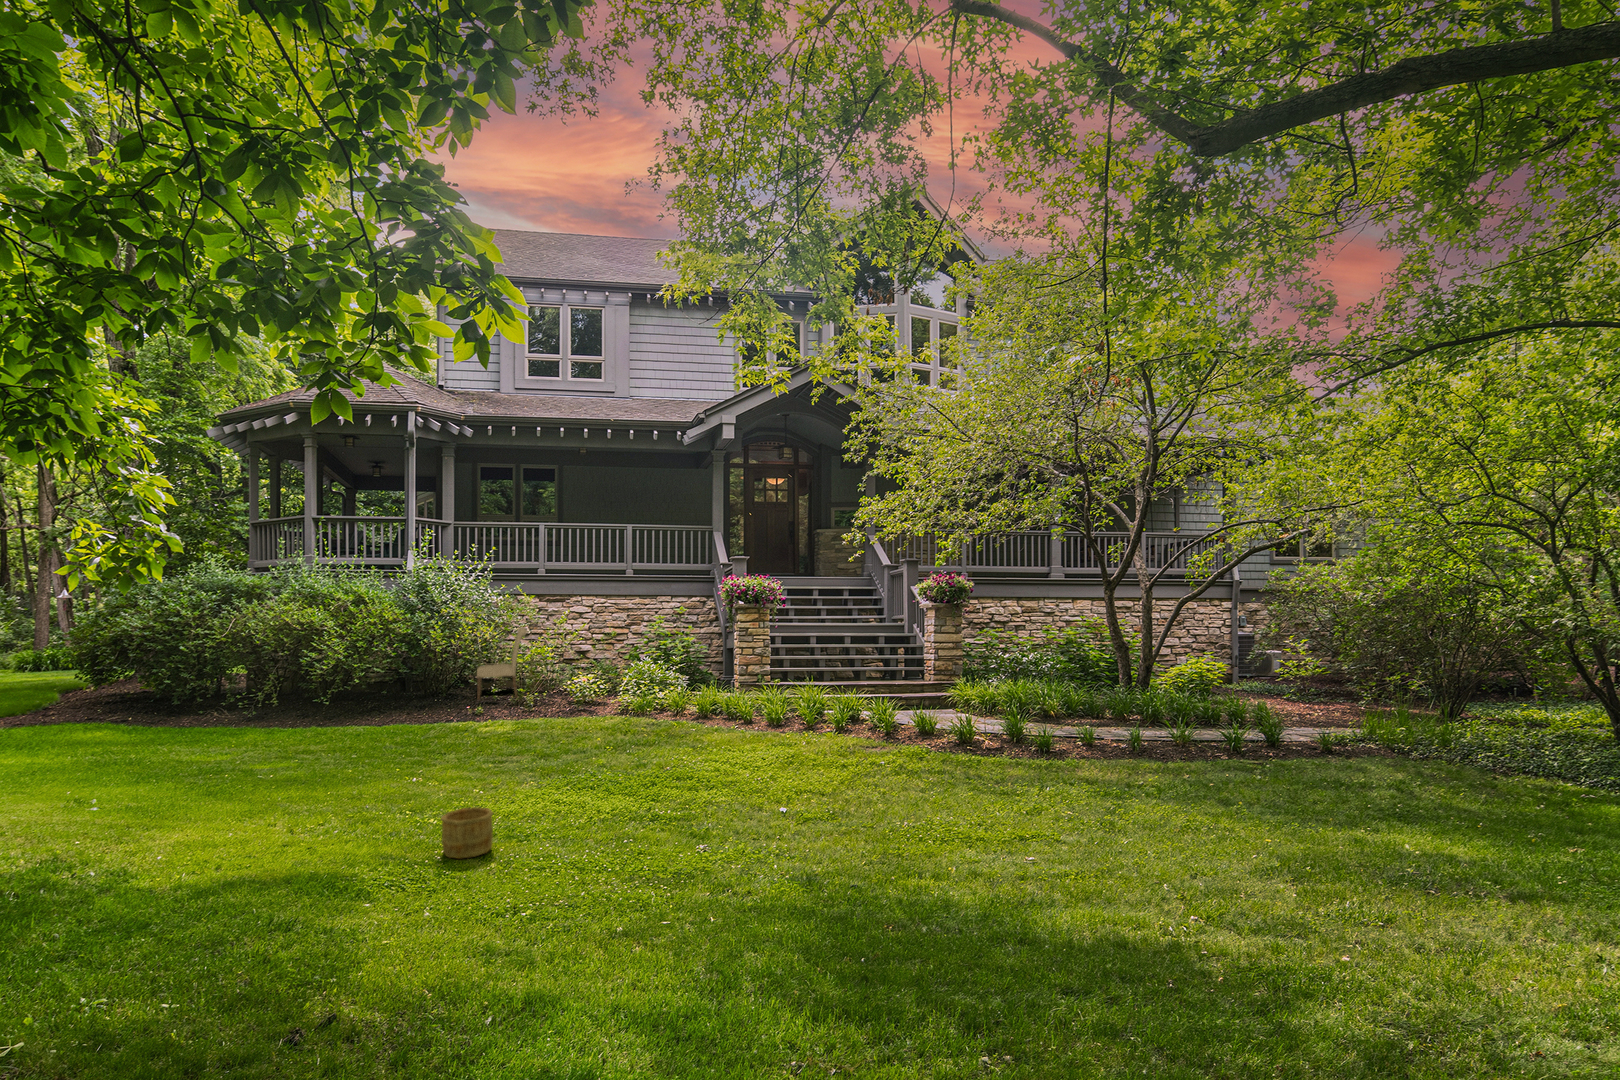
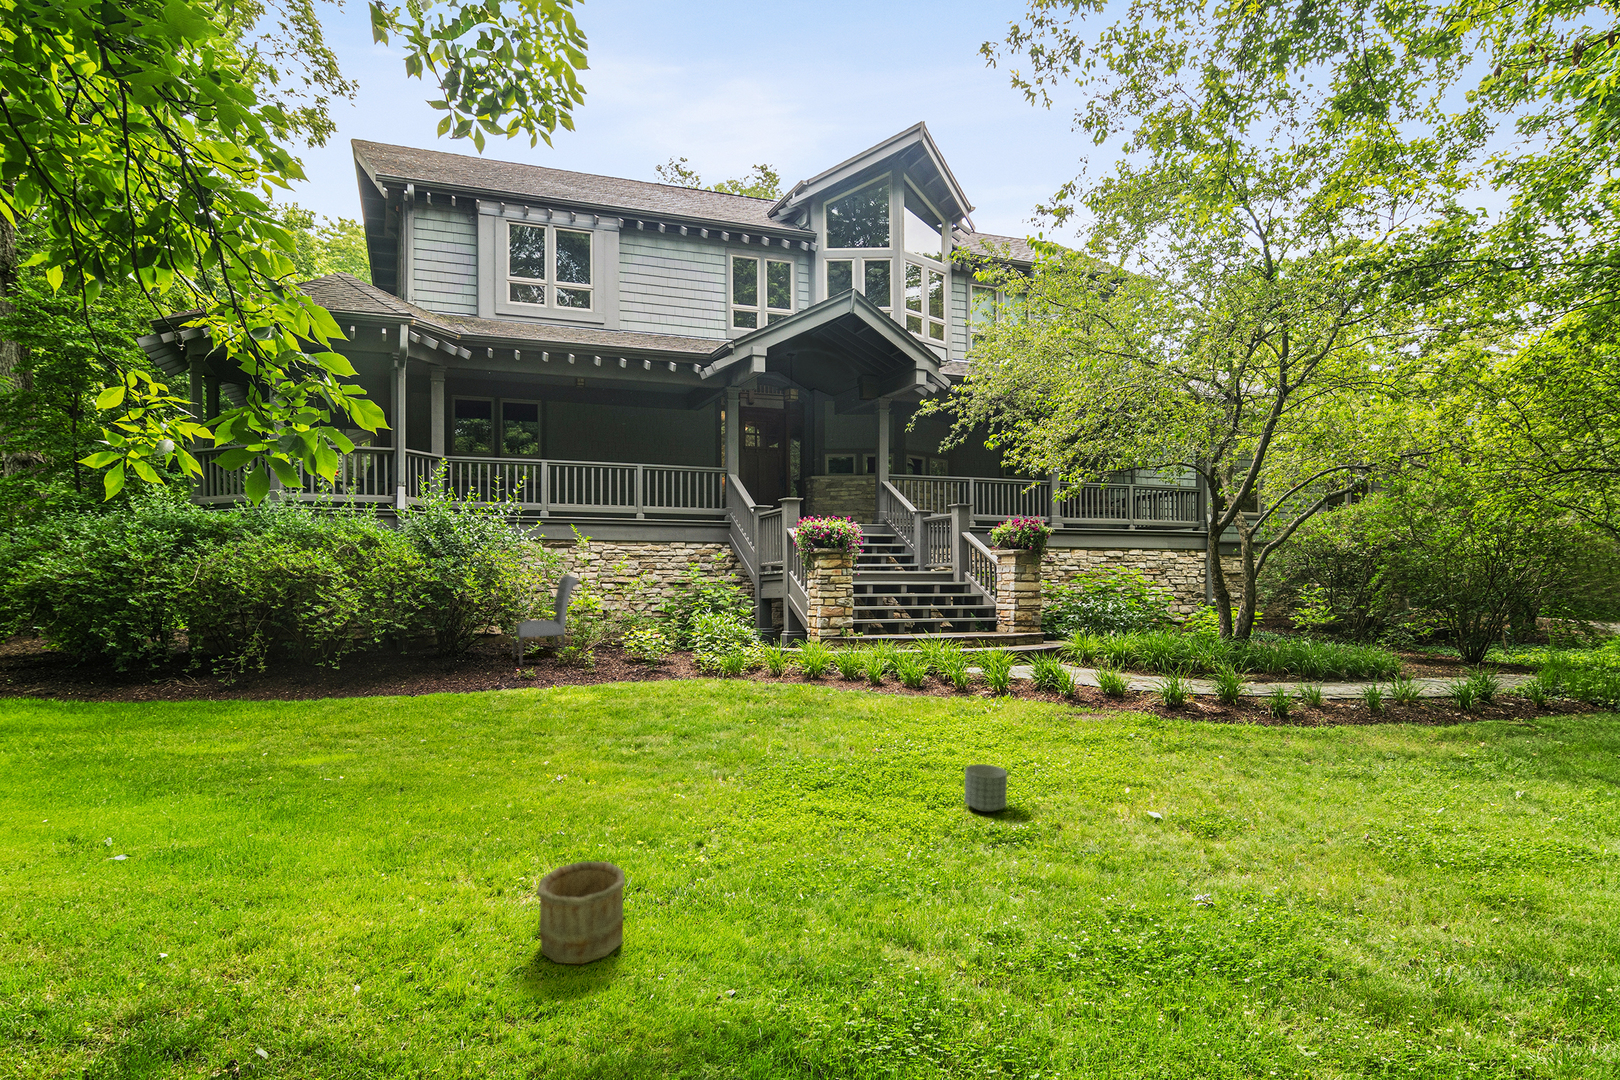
planter: none [618,774,649,808] -> present [964,764,1007,812]
wooden bucket: present [441,807,493,859] -> present [537,862,625,964]

